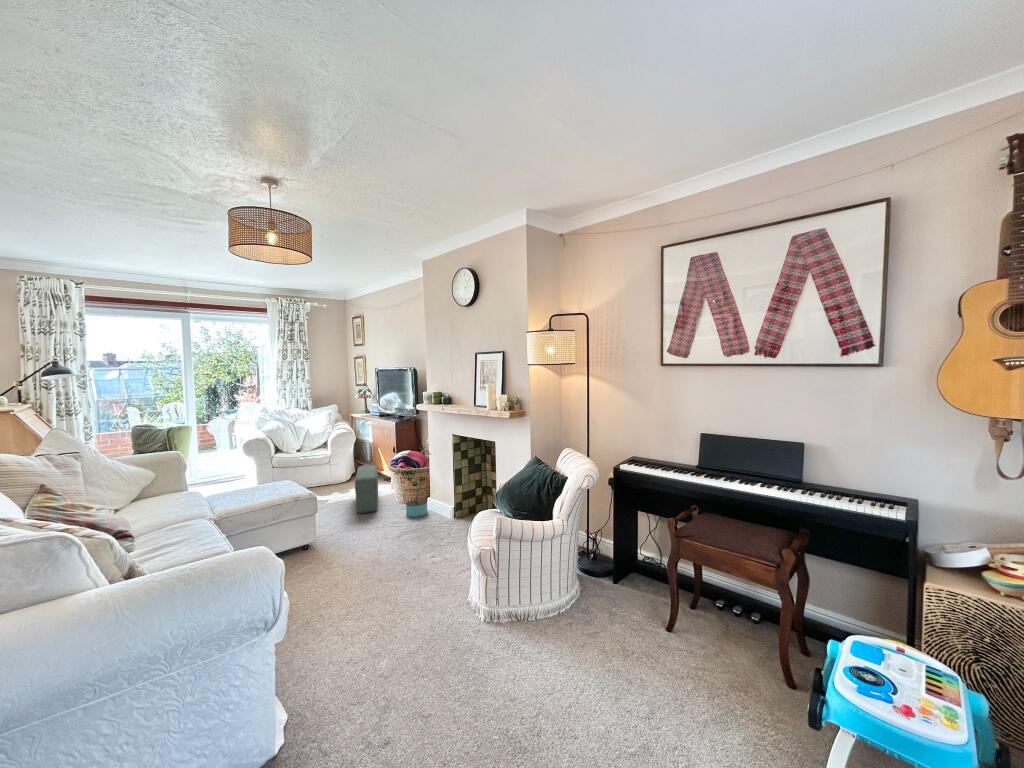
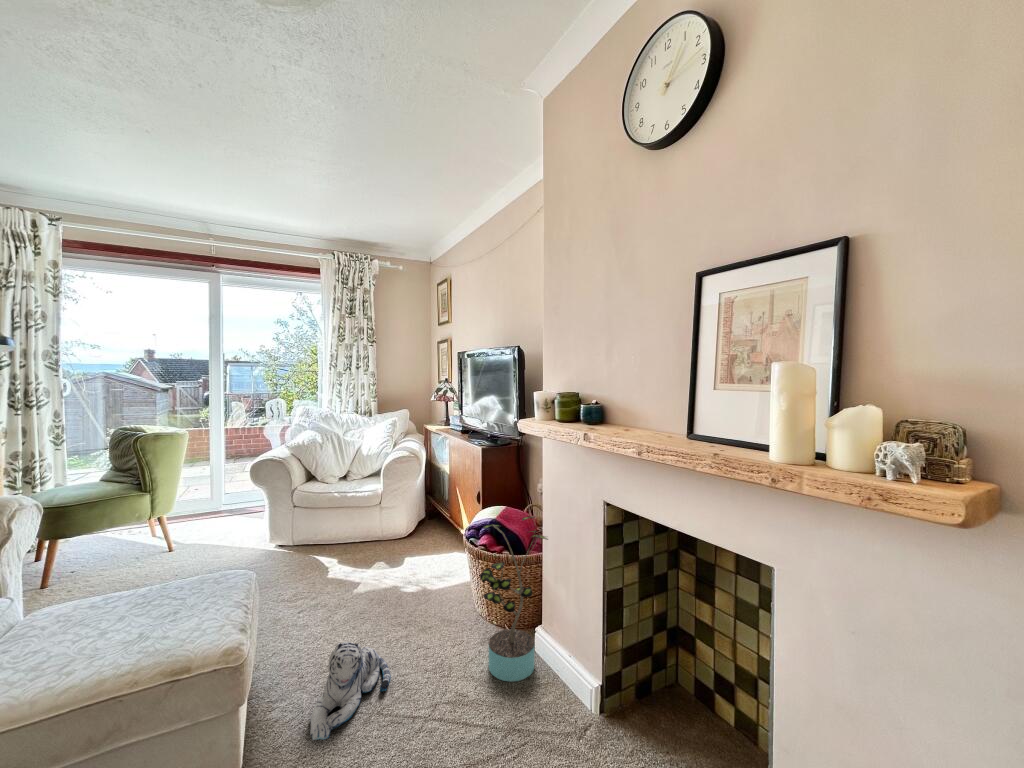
pouf: present [355,465,378,513] -> none [391,524,446,639]
plush toy: none [332,503,362,536] -> present [310,642,391,740]

